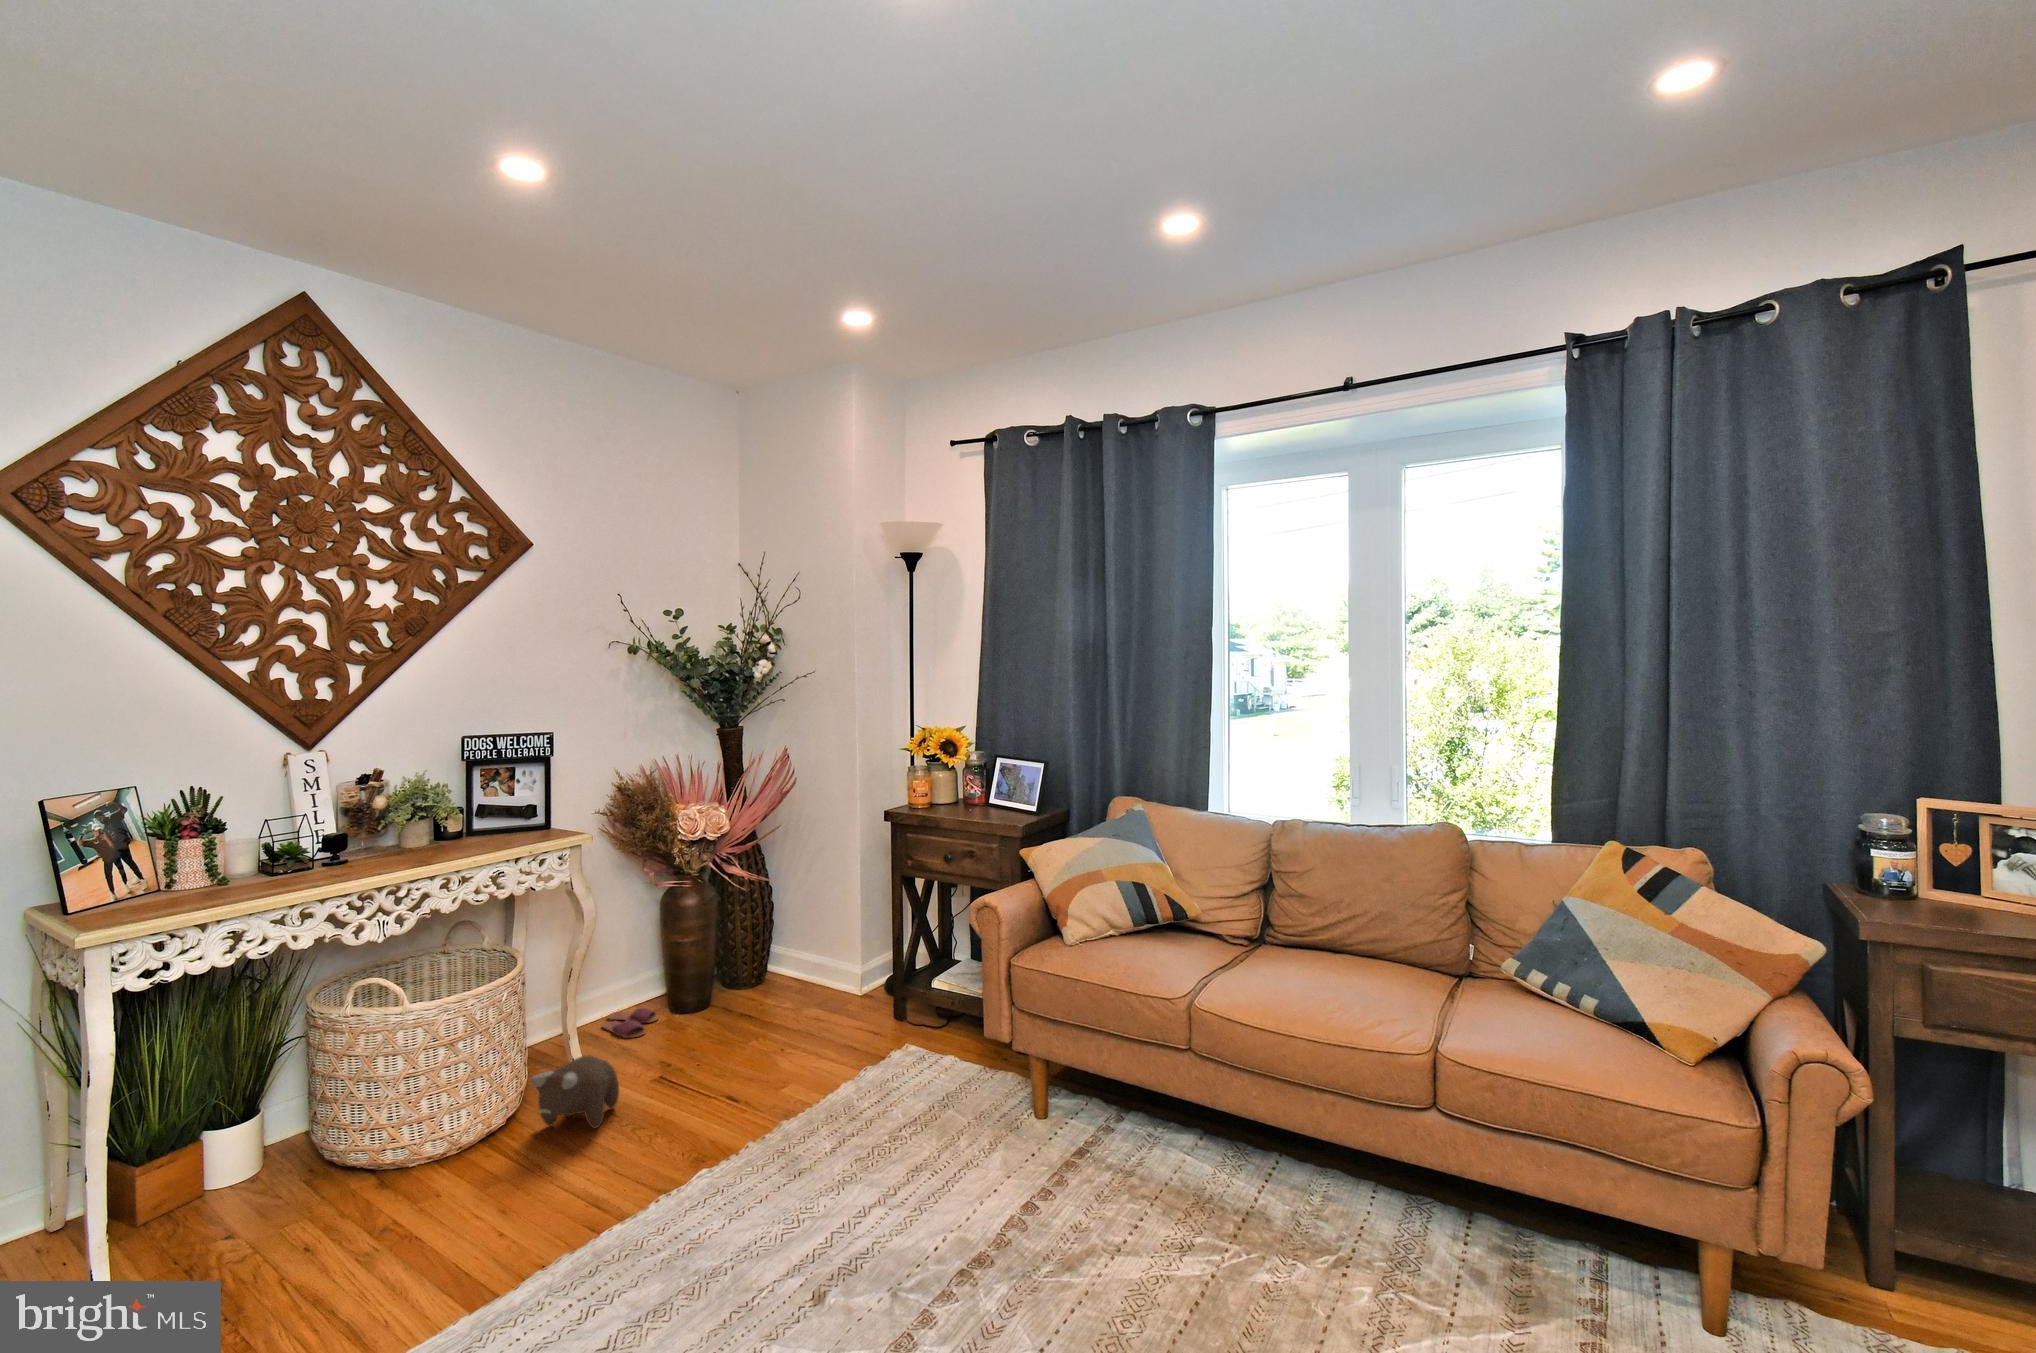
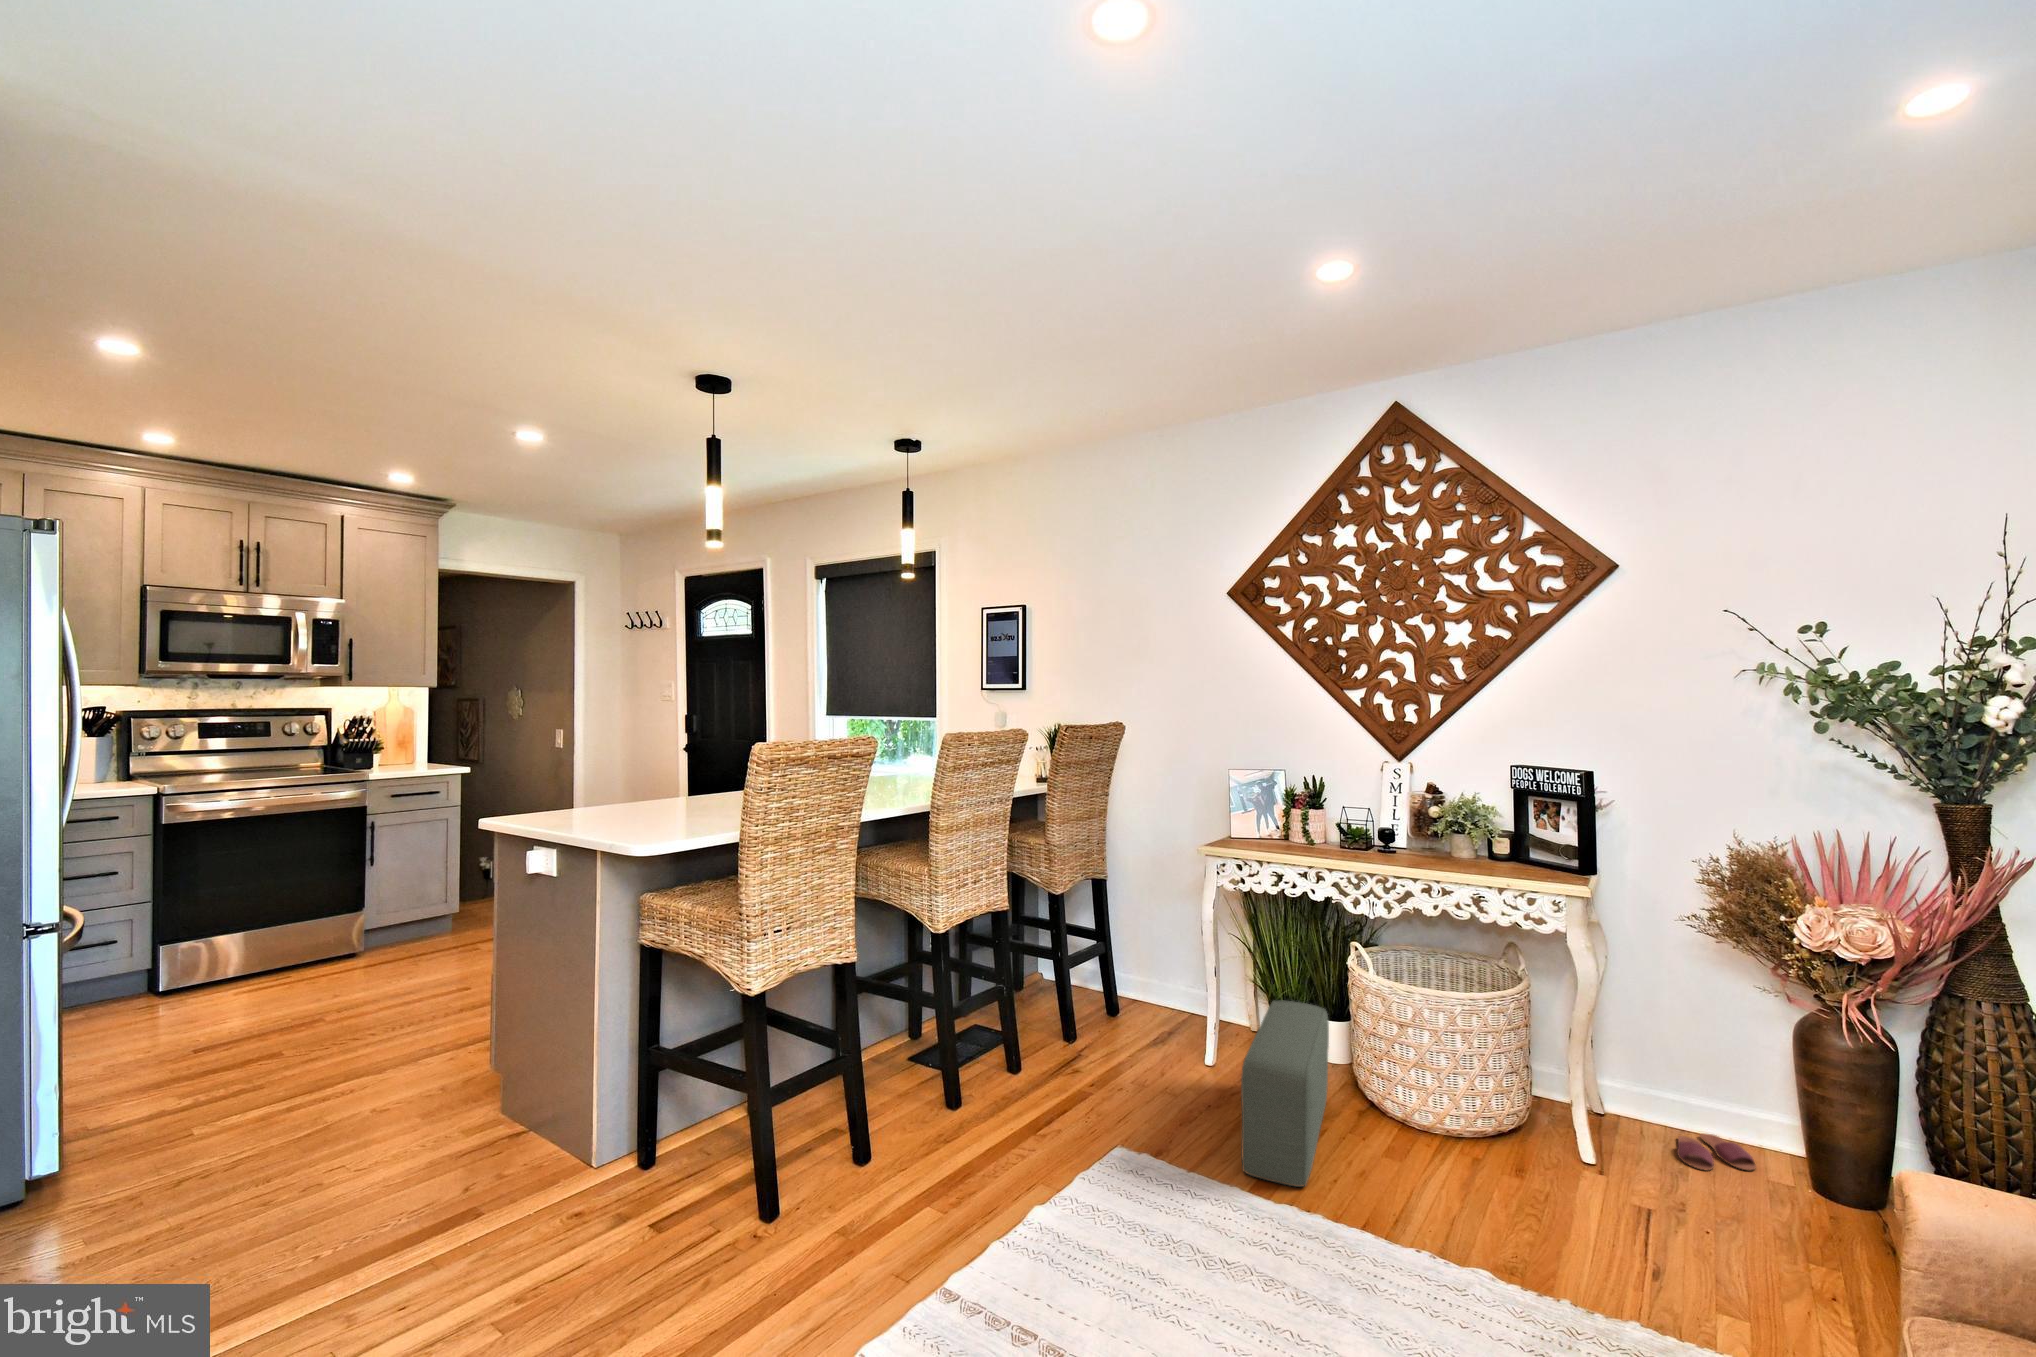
plush toy: present [530,1056,619,1128] -> none [1447,1097,1563,1192]
pouf: none [247,1078,483,1306] -> present [1241,1000,1329,1187]

